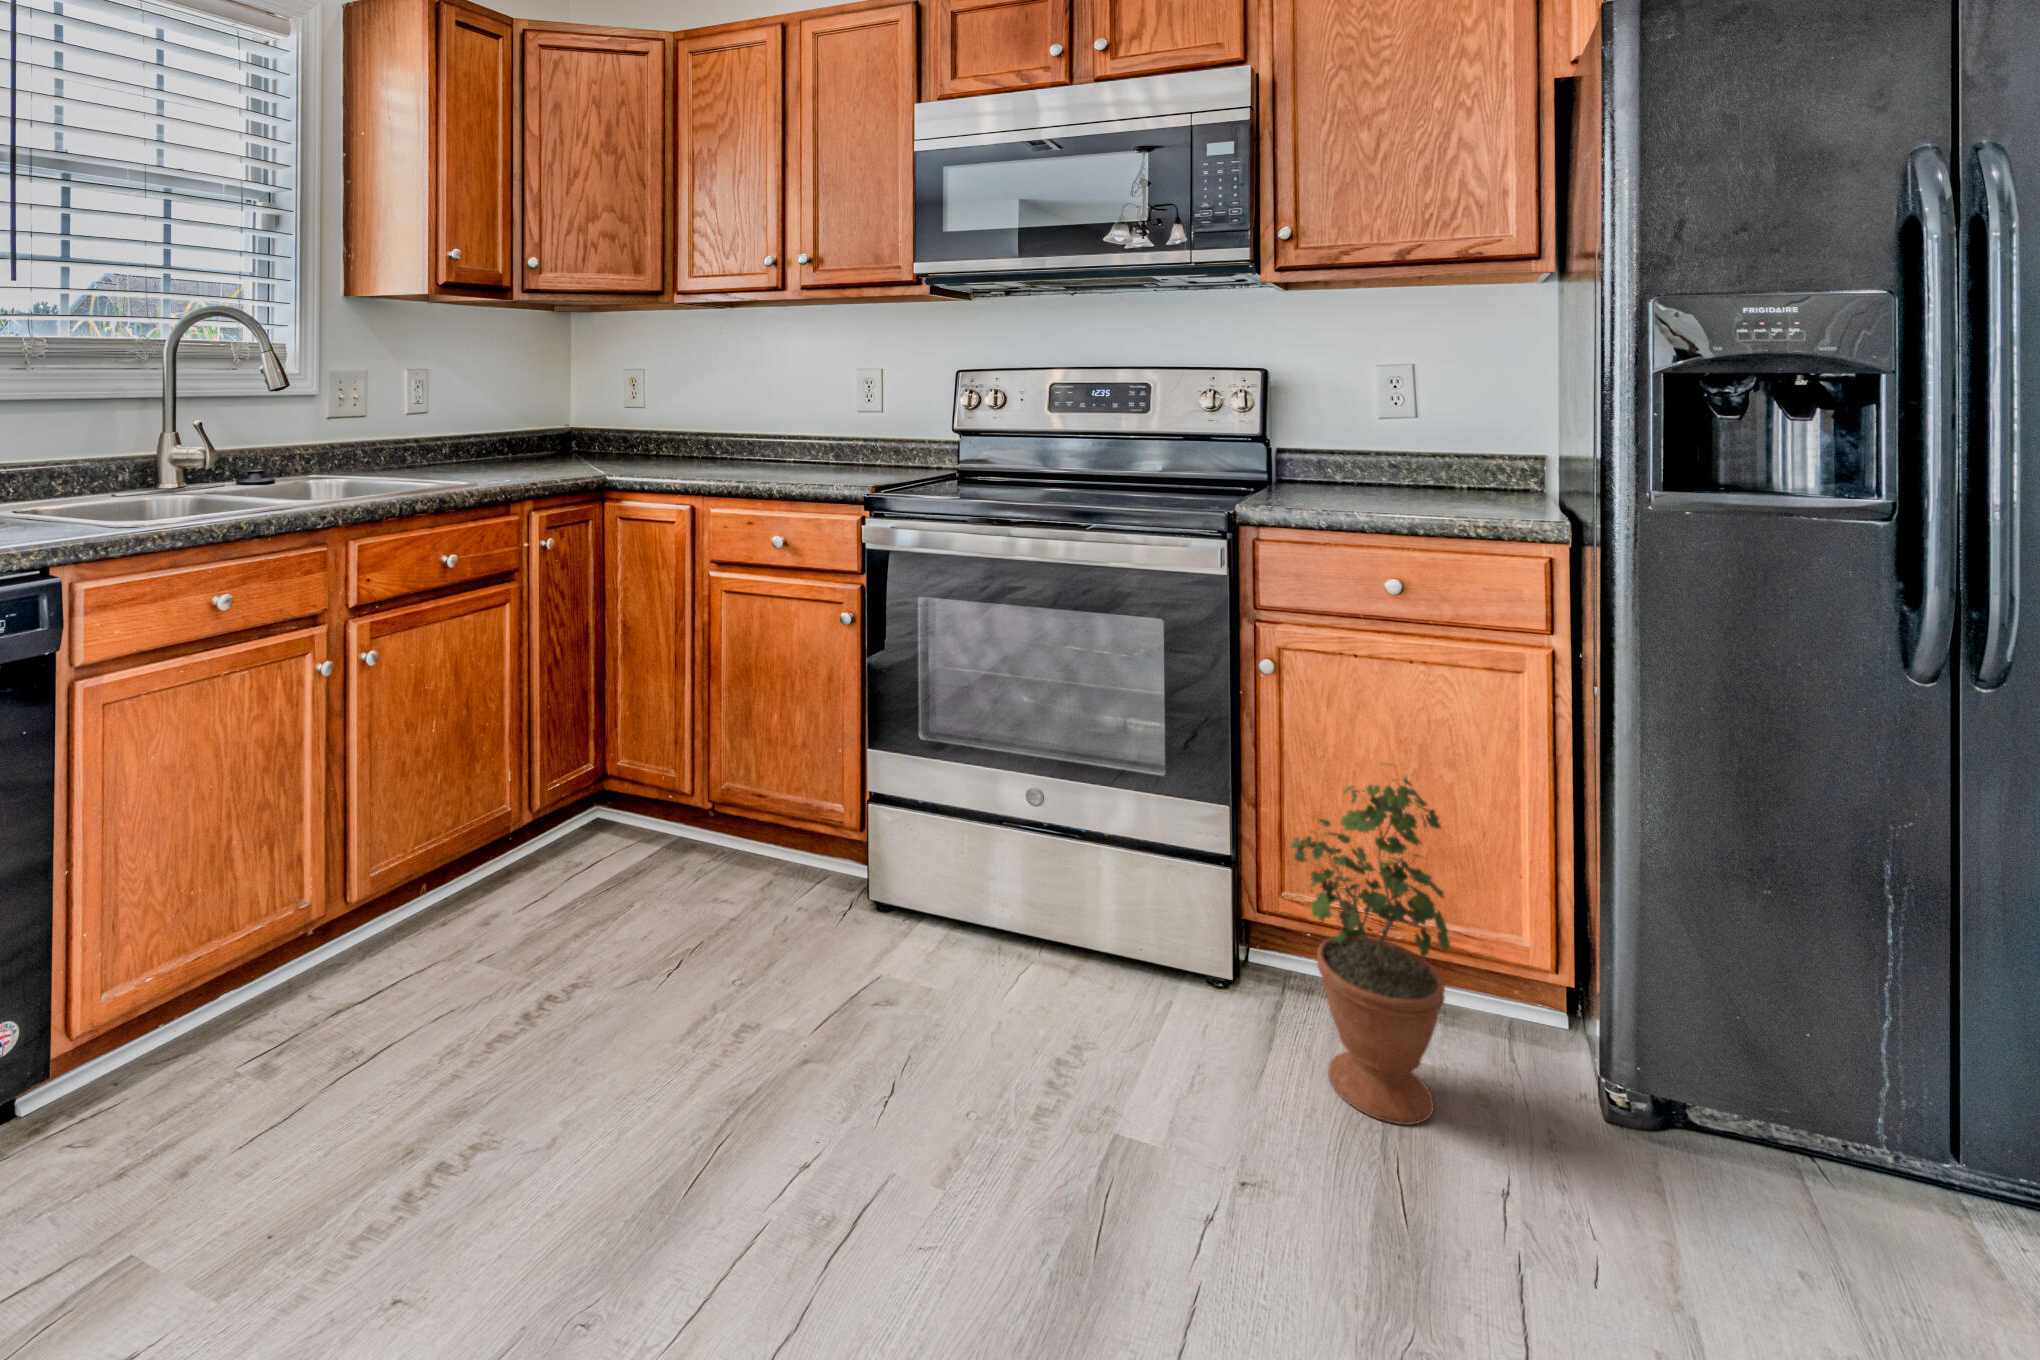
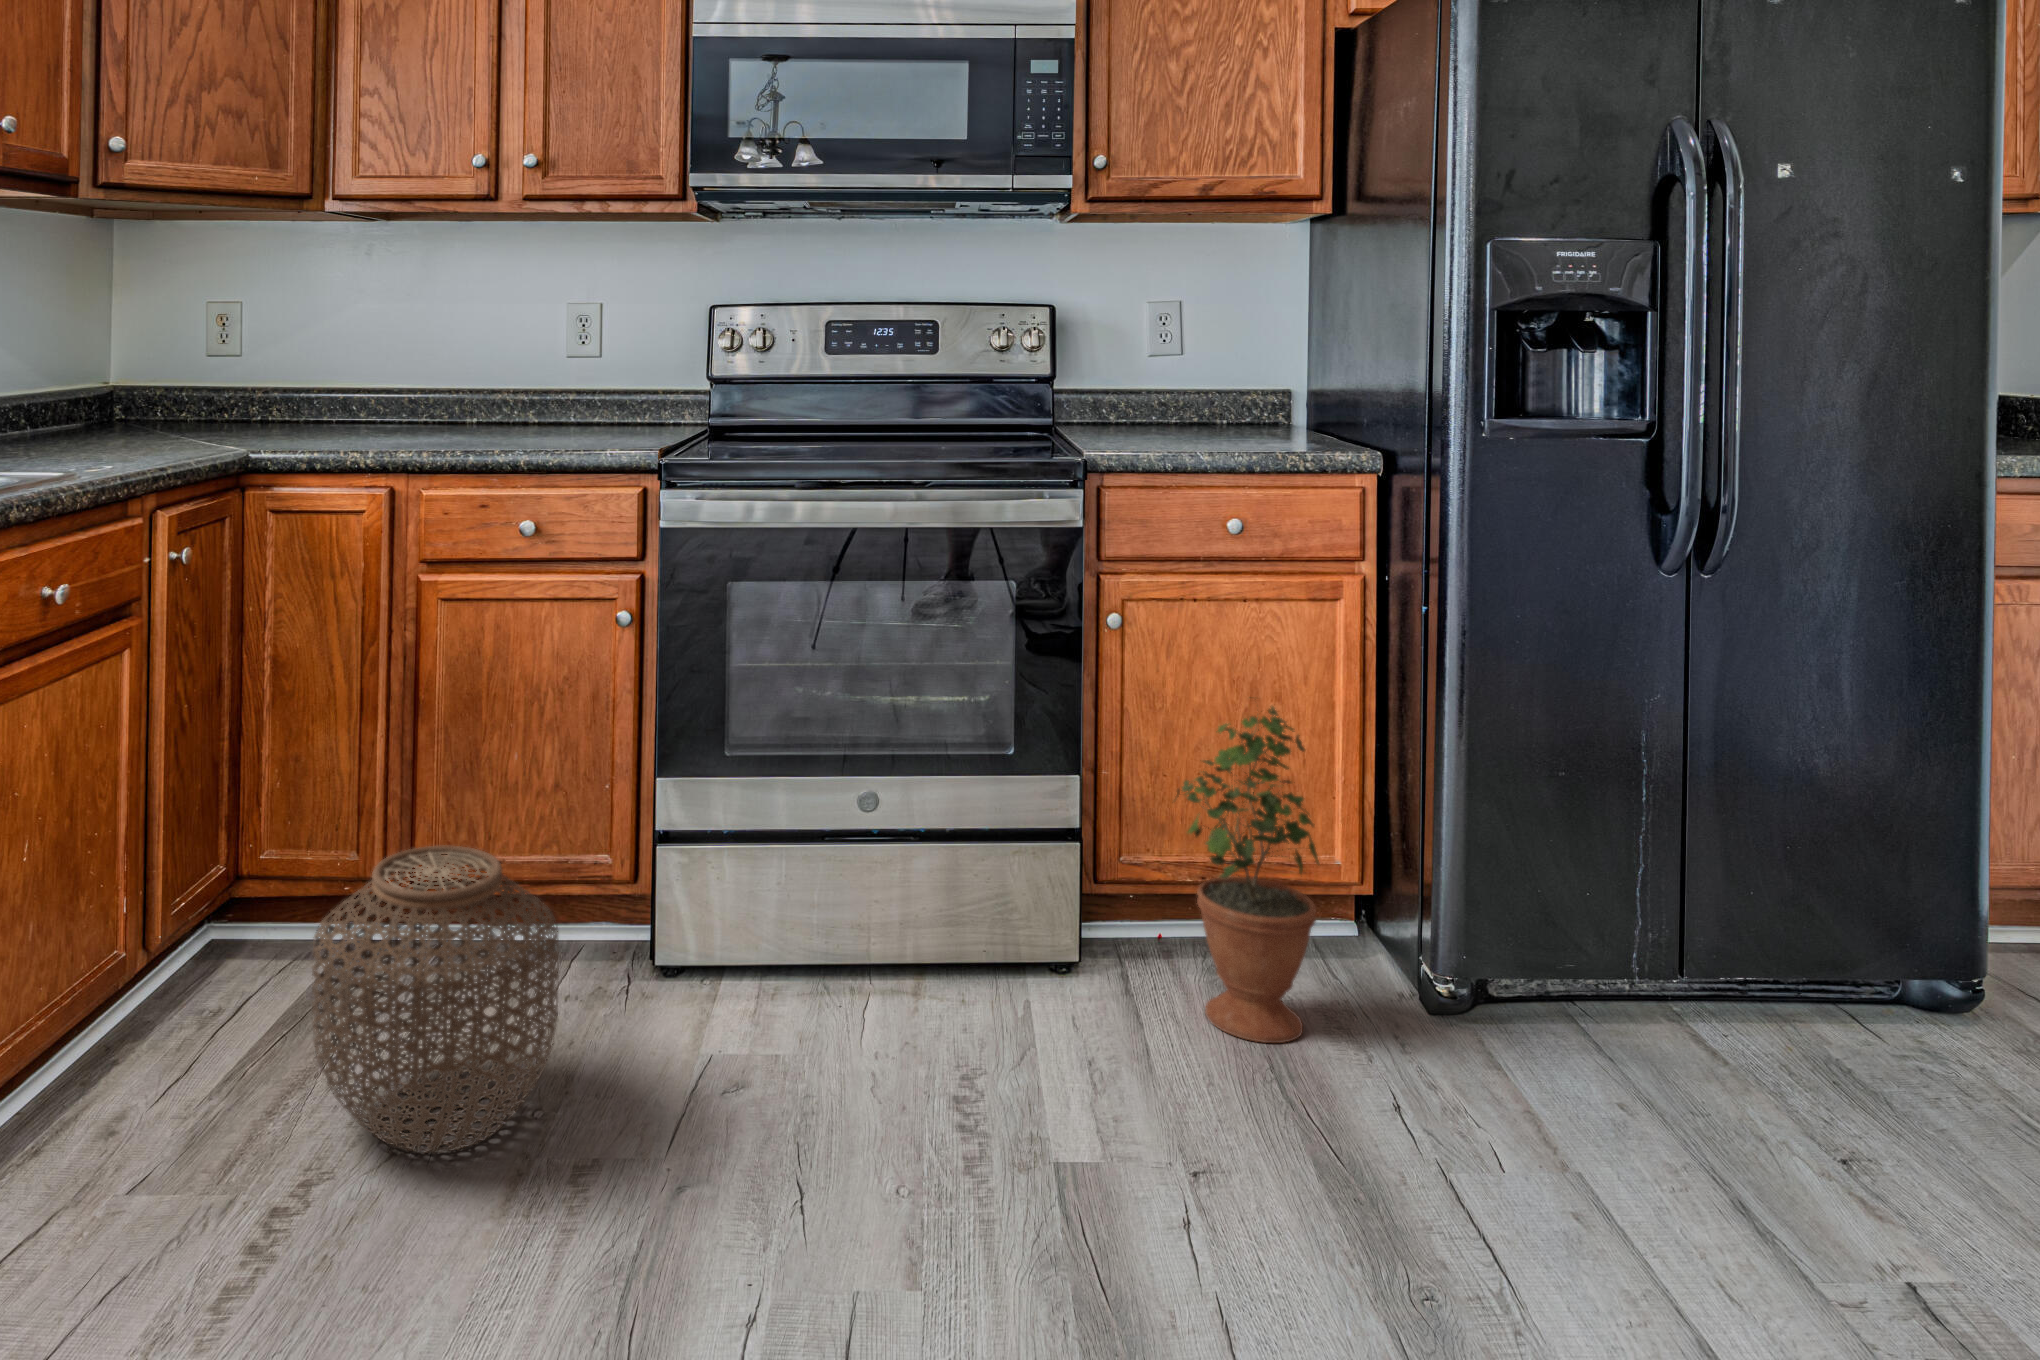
woven basket: none [525,788,709,1027] -> present [312,846,559,1152]

